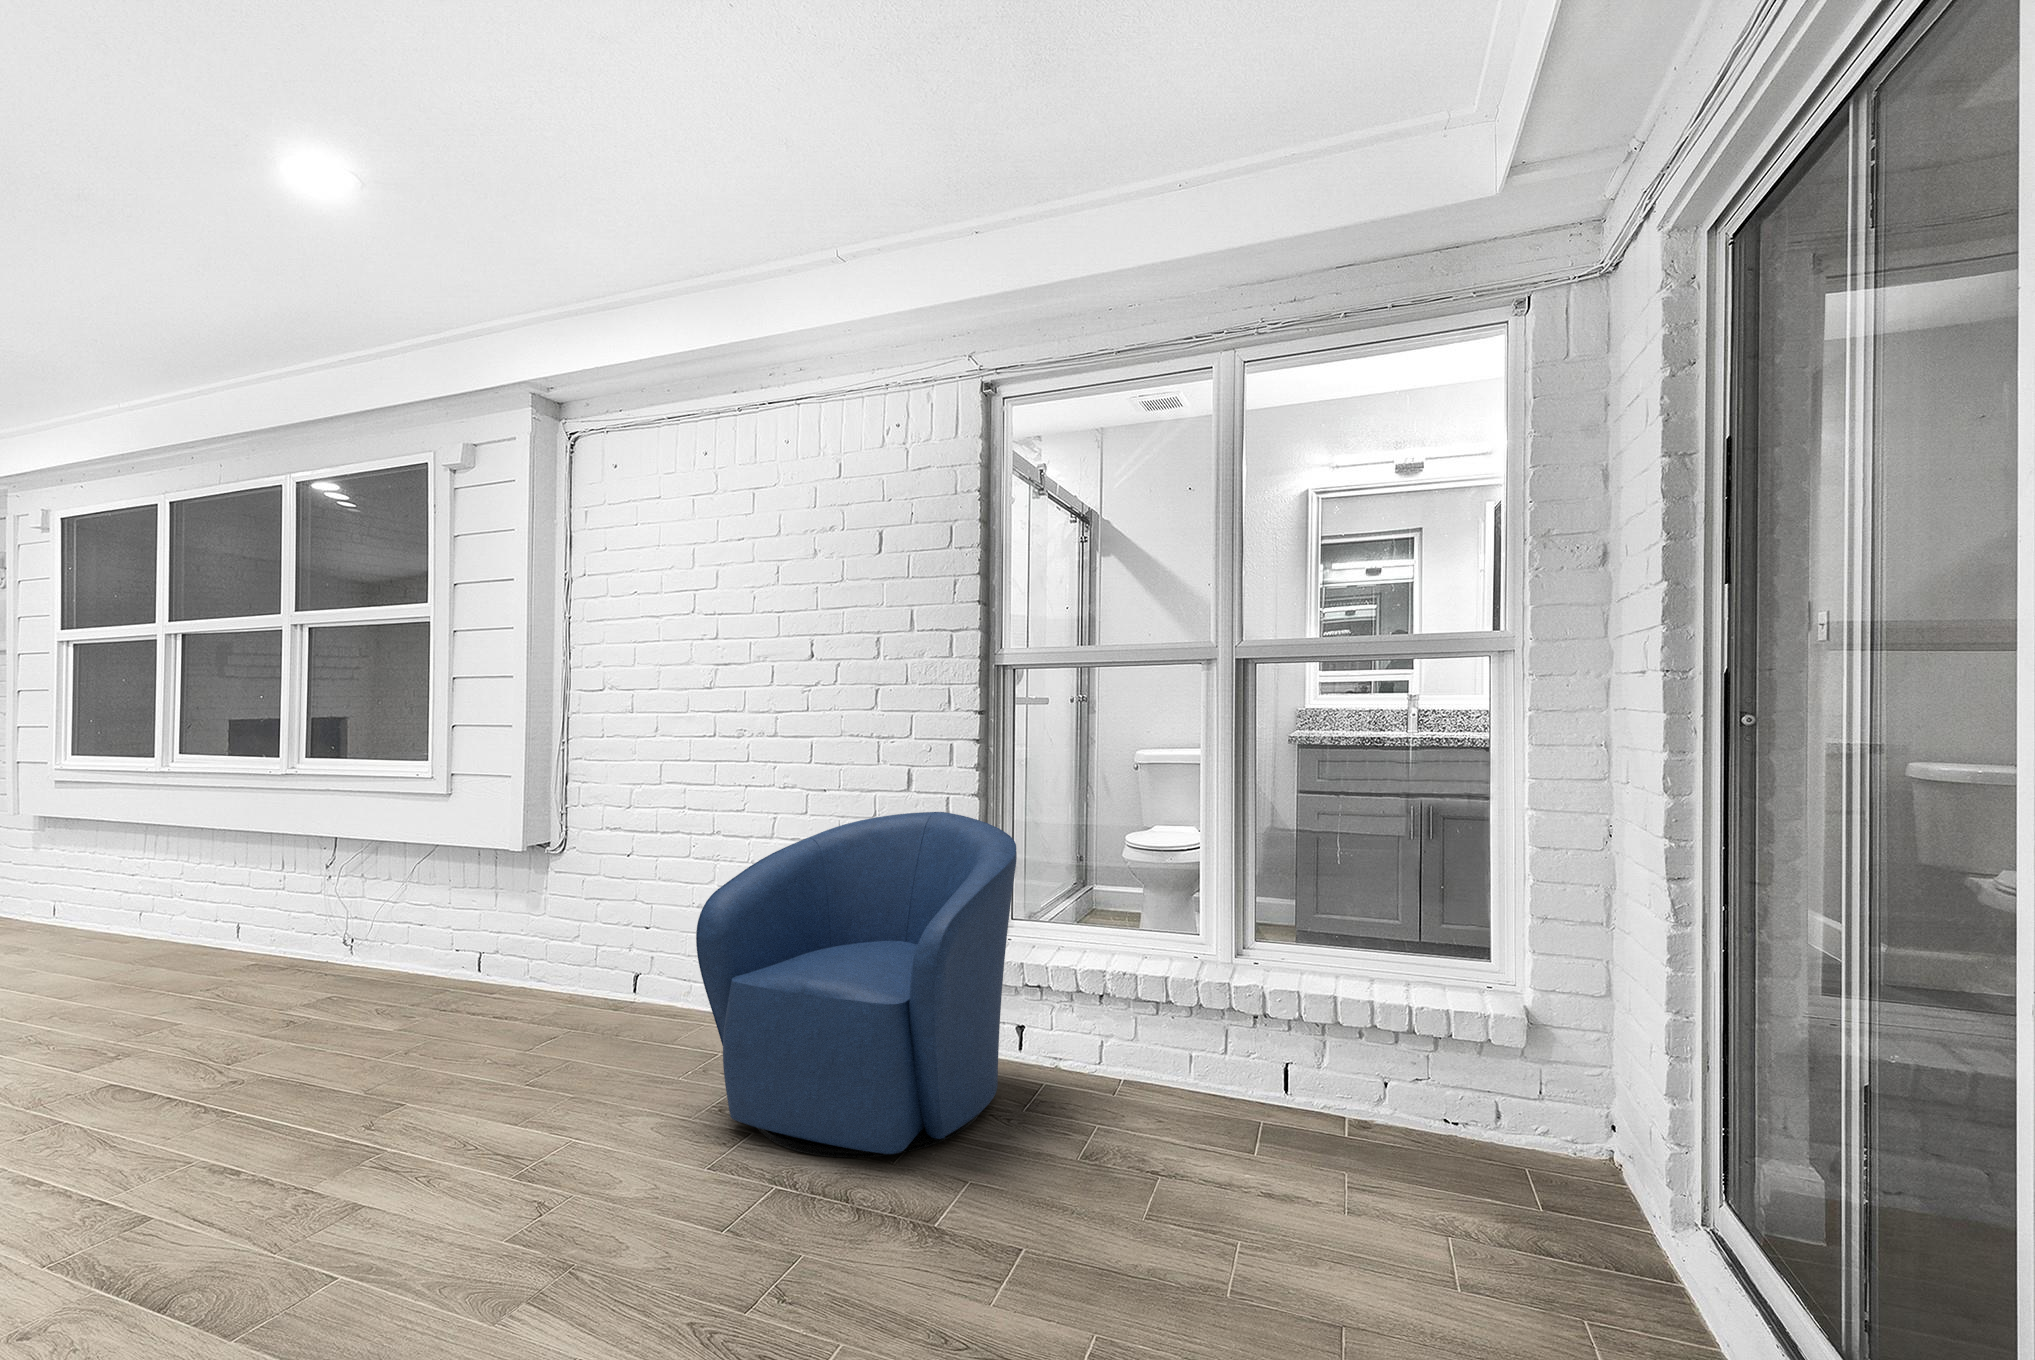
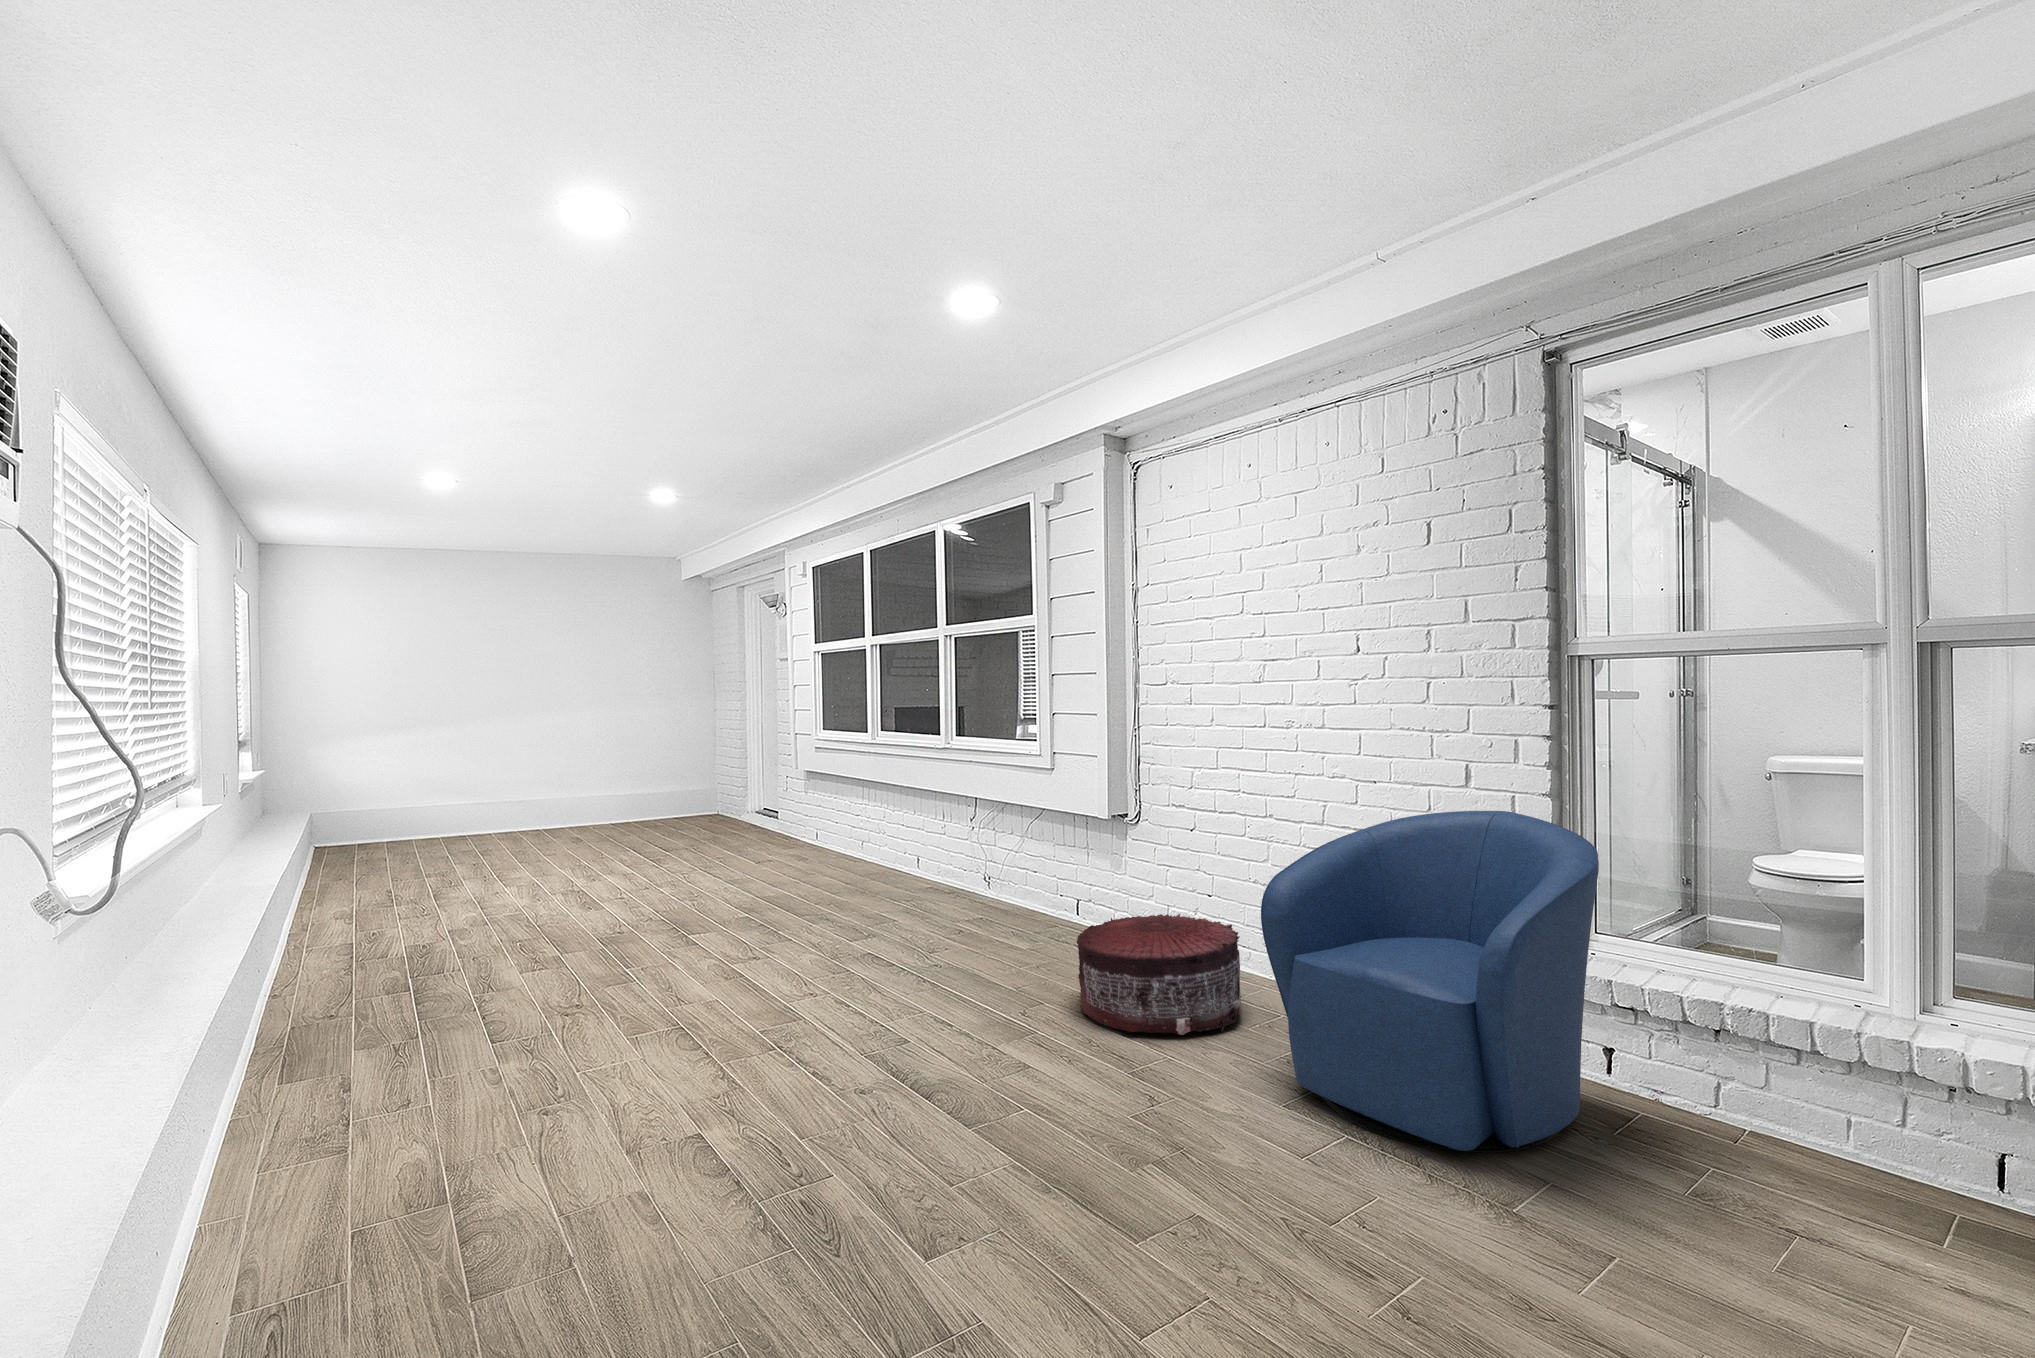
pouf: none [468,947,676,1097] -> present [1077,914,1241,1035]

